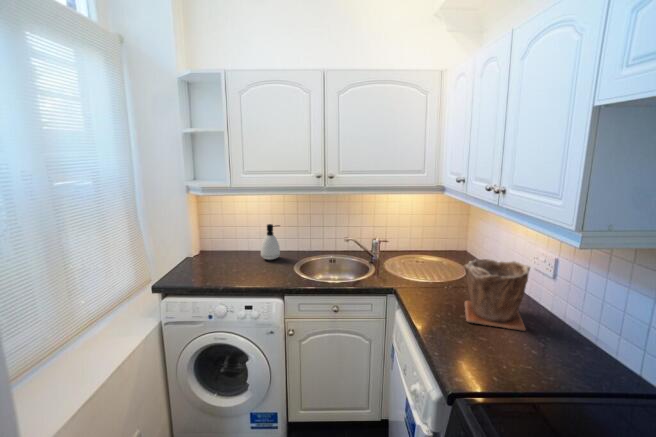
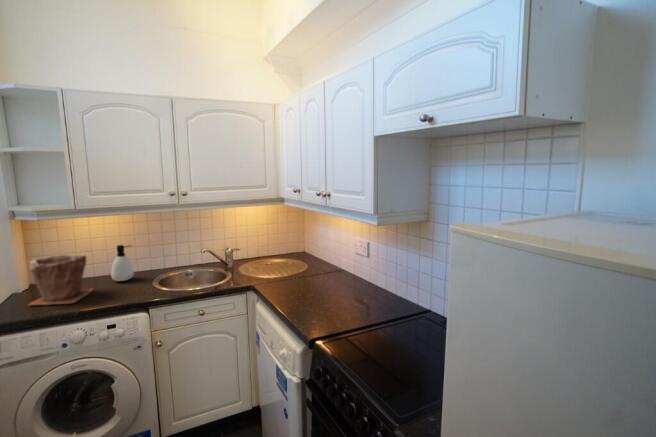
plant pot: present [464,259,530,330] -> present [29,254,93,305]

